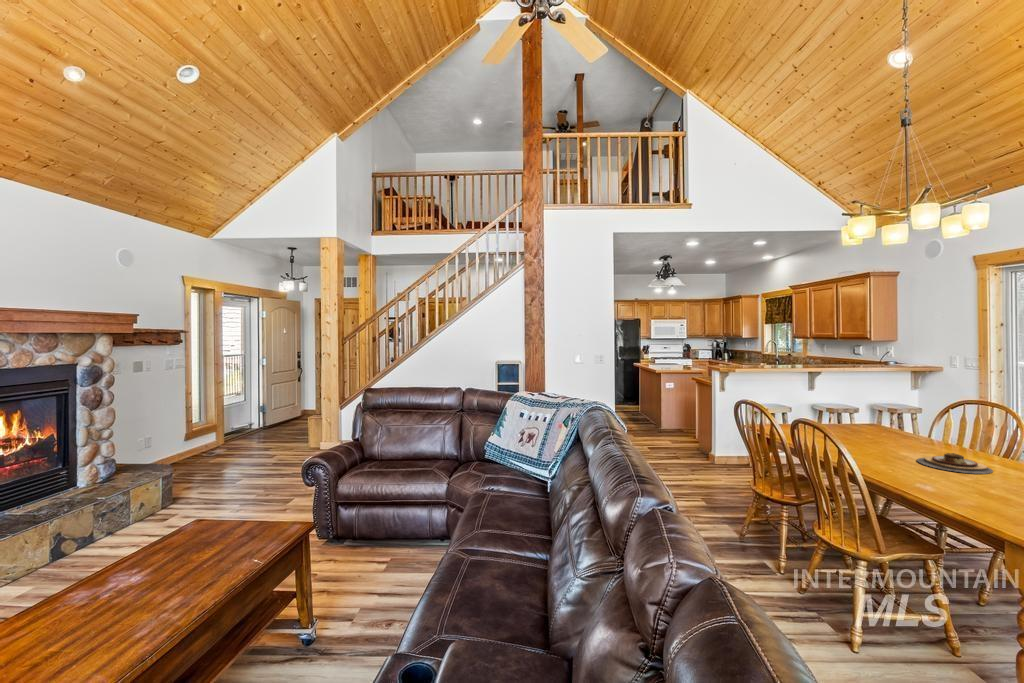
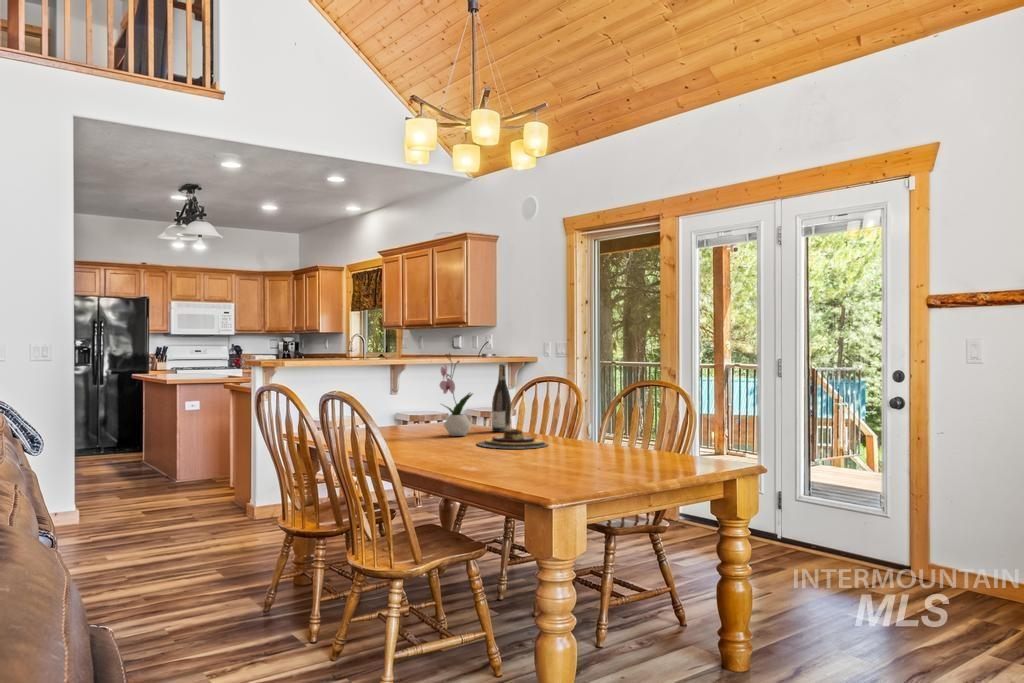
flower arrangement: none [875,386,908,448] -> present [440,354,472,436]
wine bottle: none [923,394,942,447] -> present [492,364,511,432]

